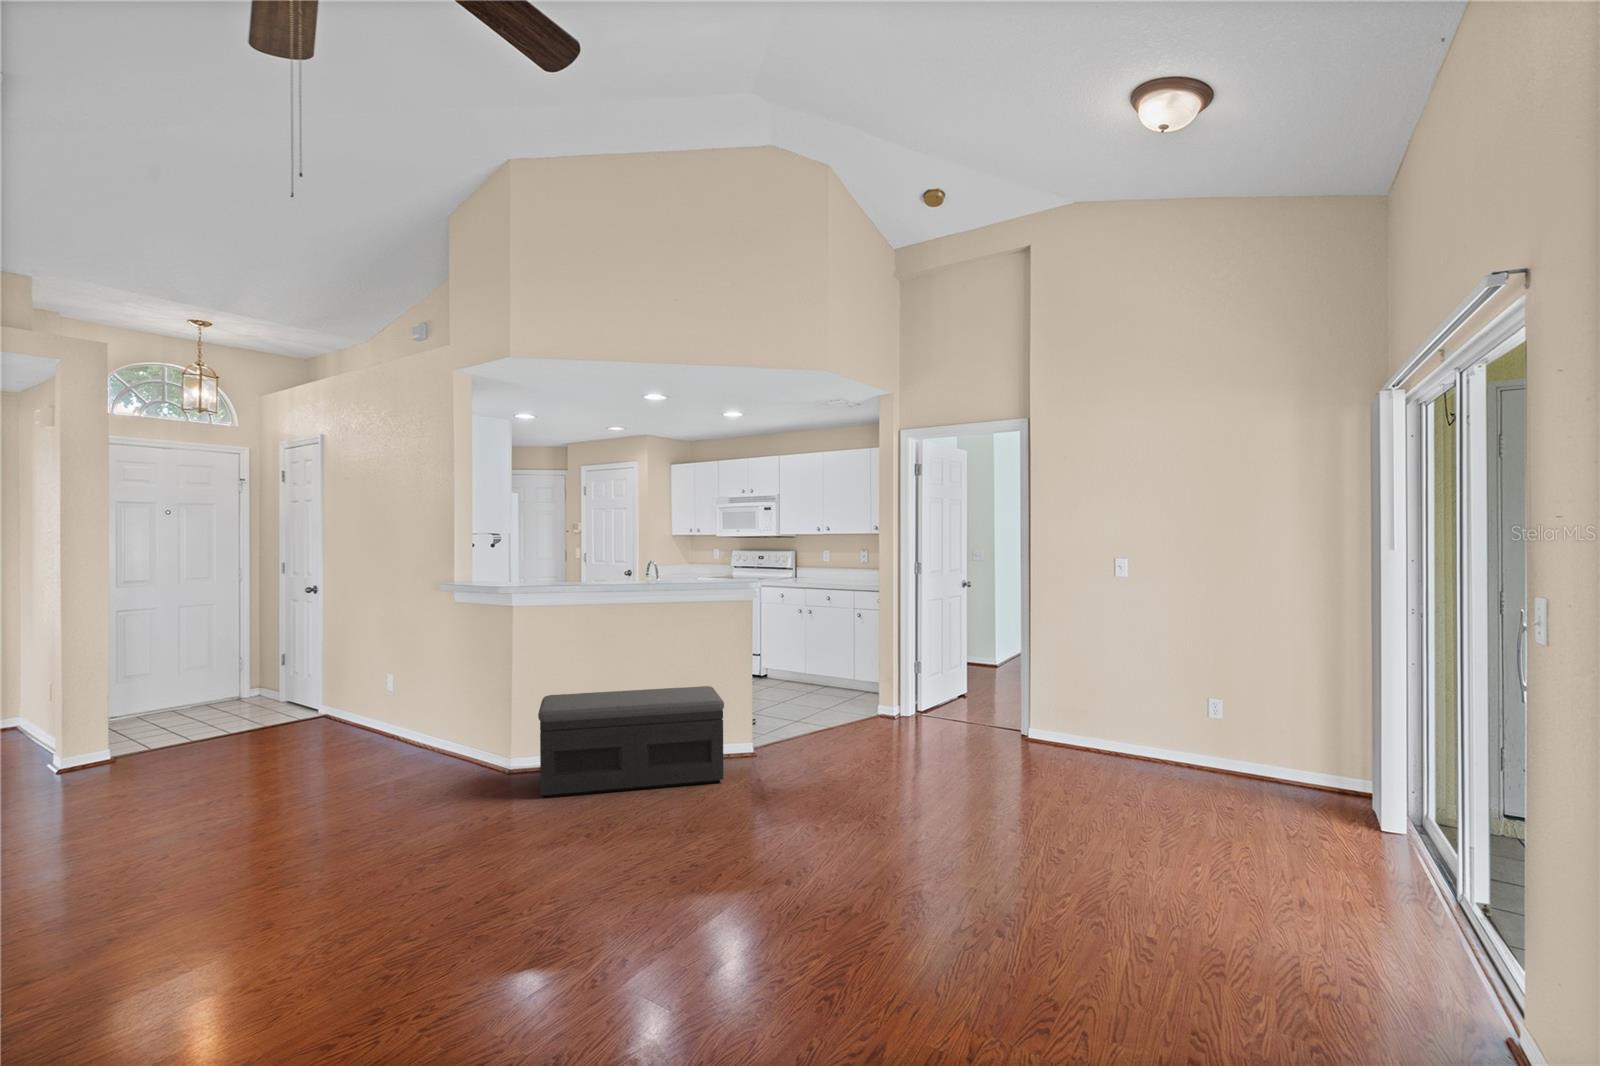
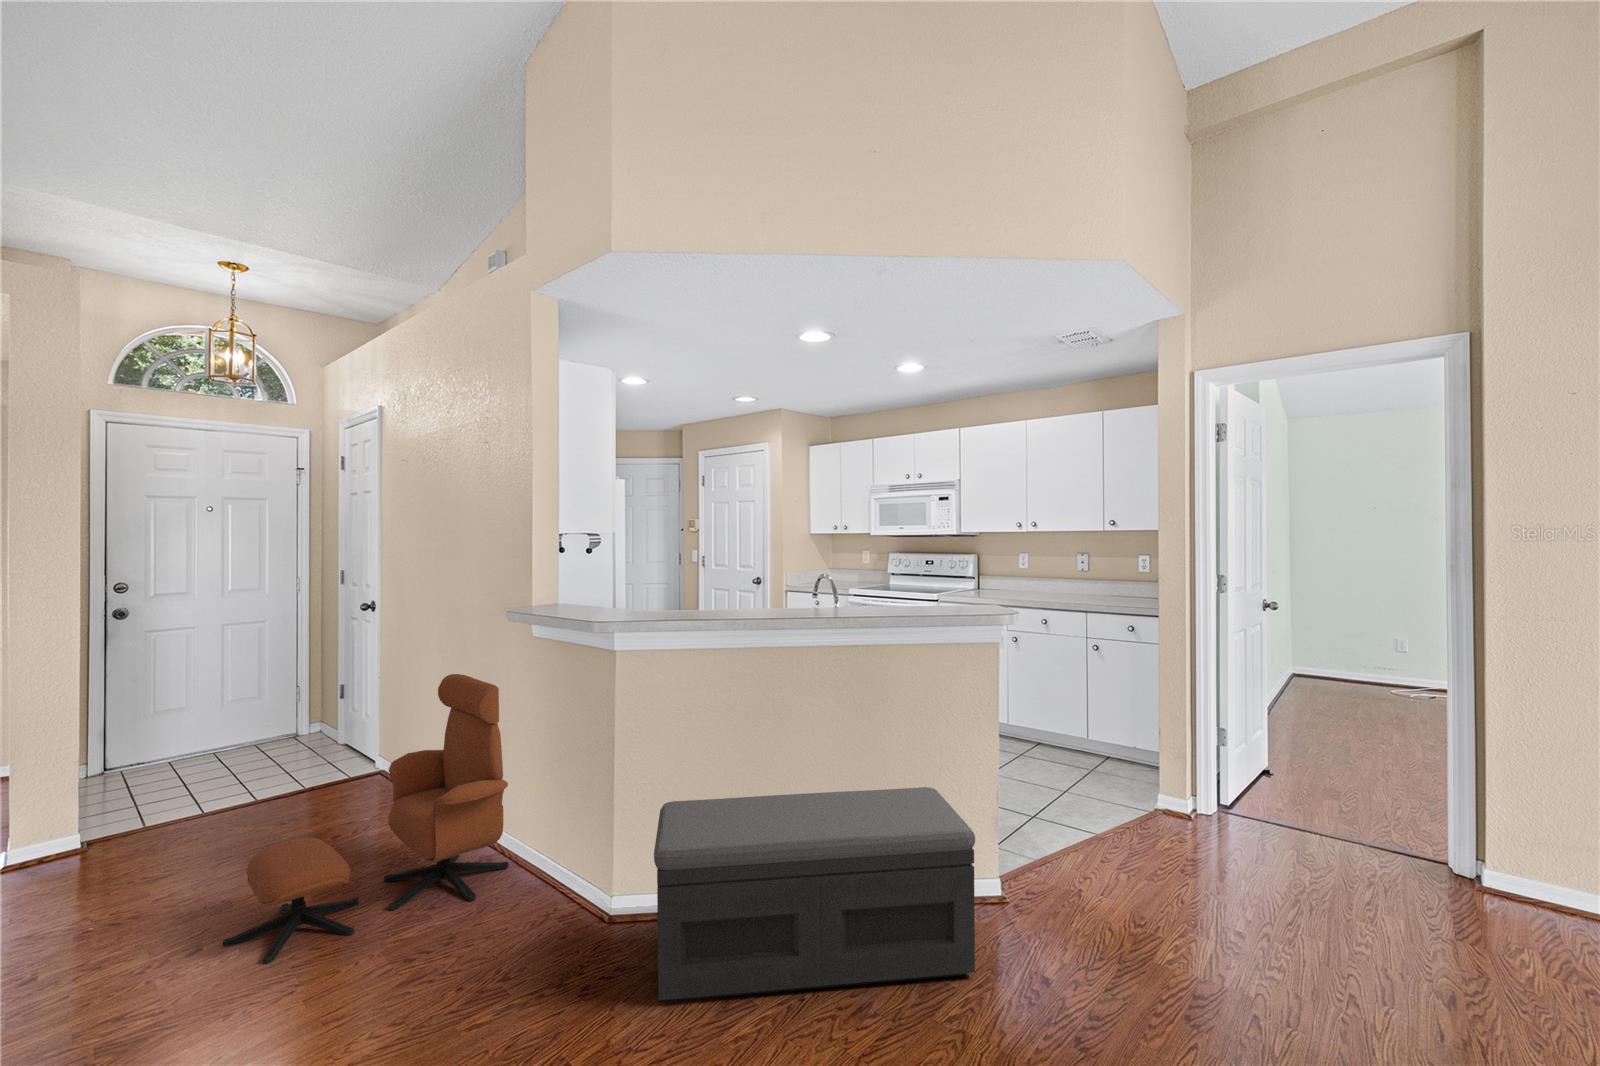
lounge chair: none [258,628,441,796] -> present [223,674,509,964]

